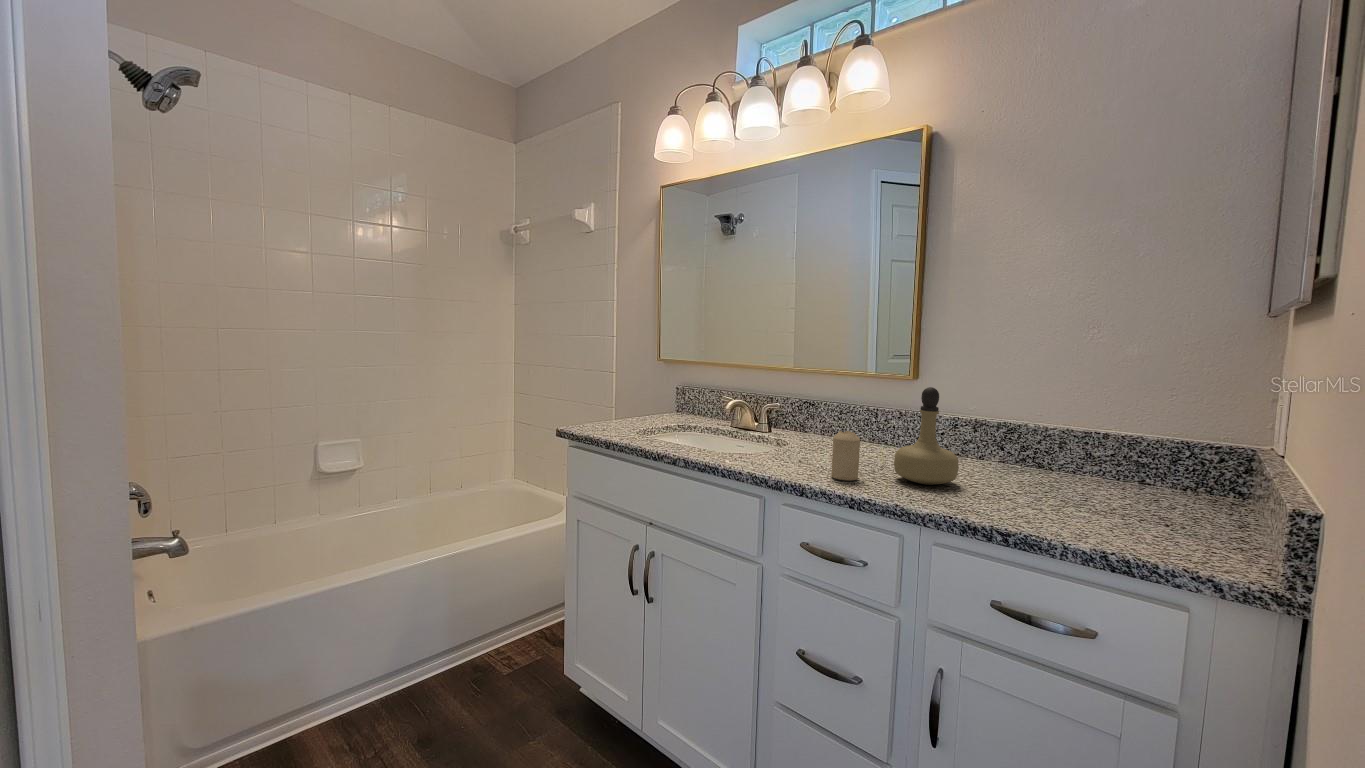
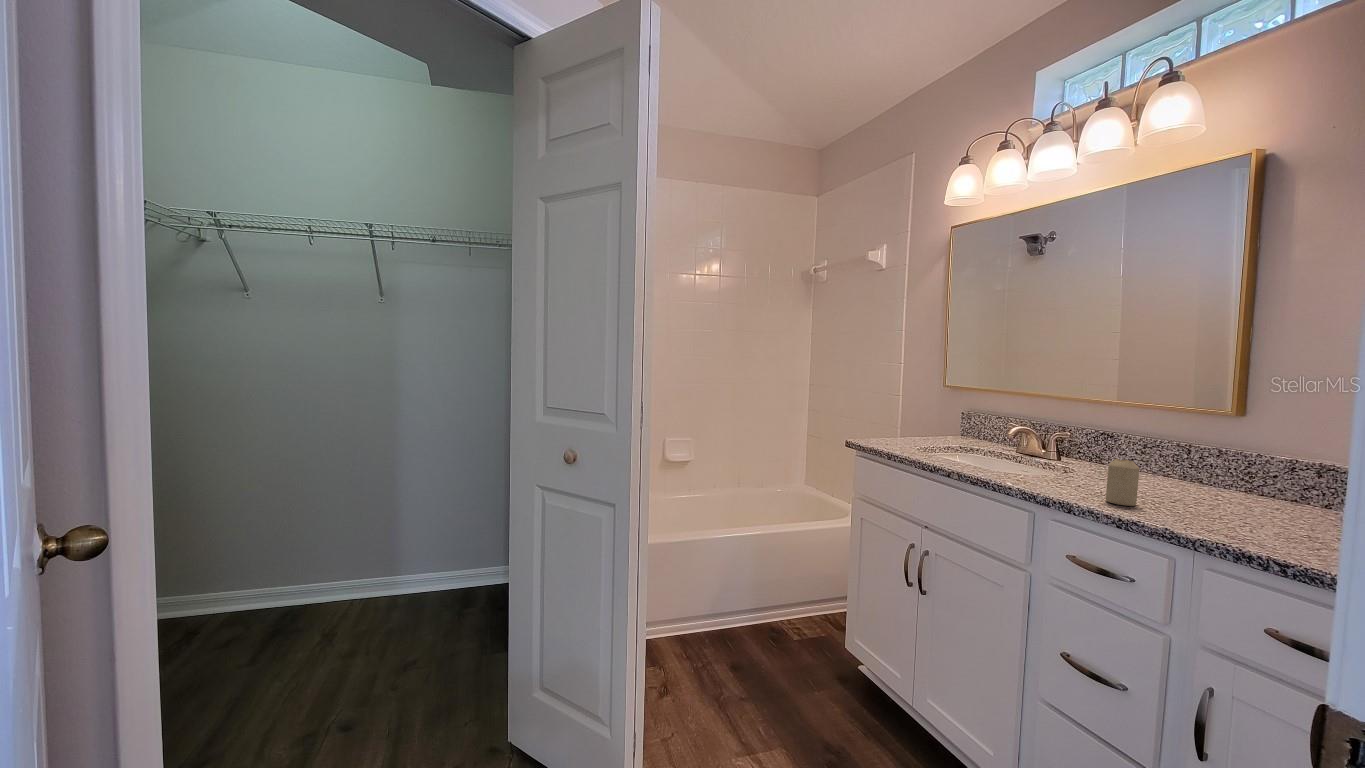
perfume bottle: present [894,387,958,485] -> none [1182,423,1264,520]

